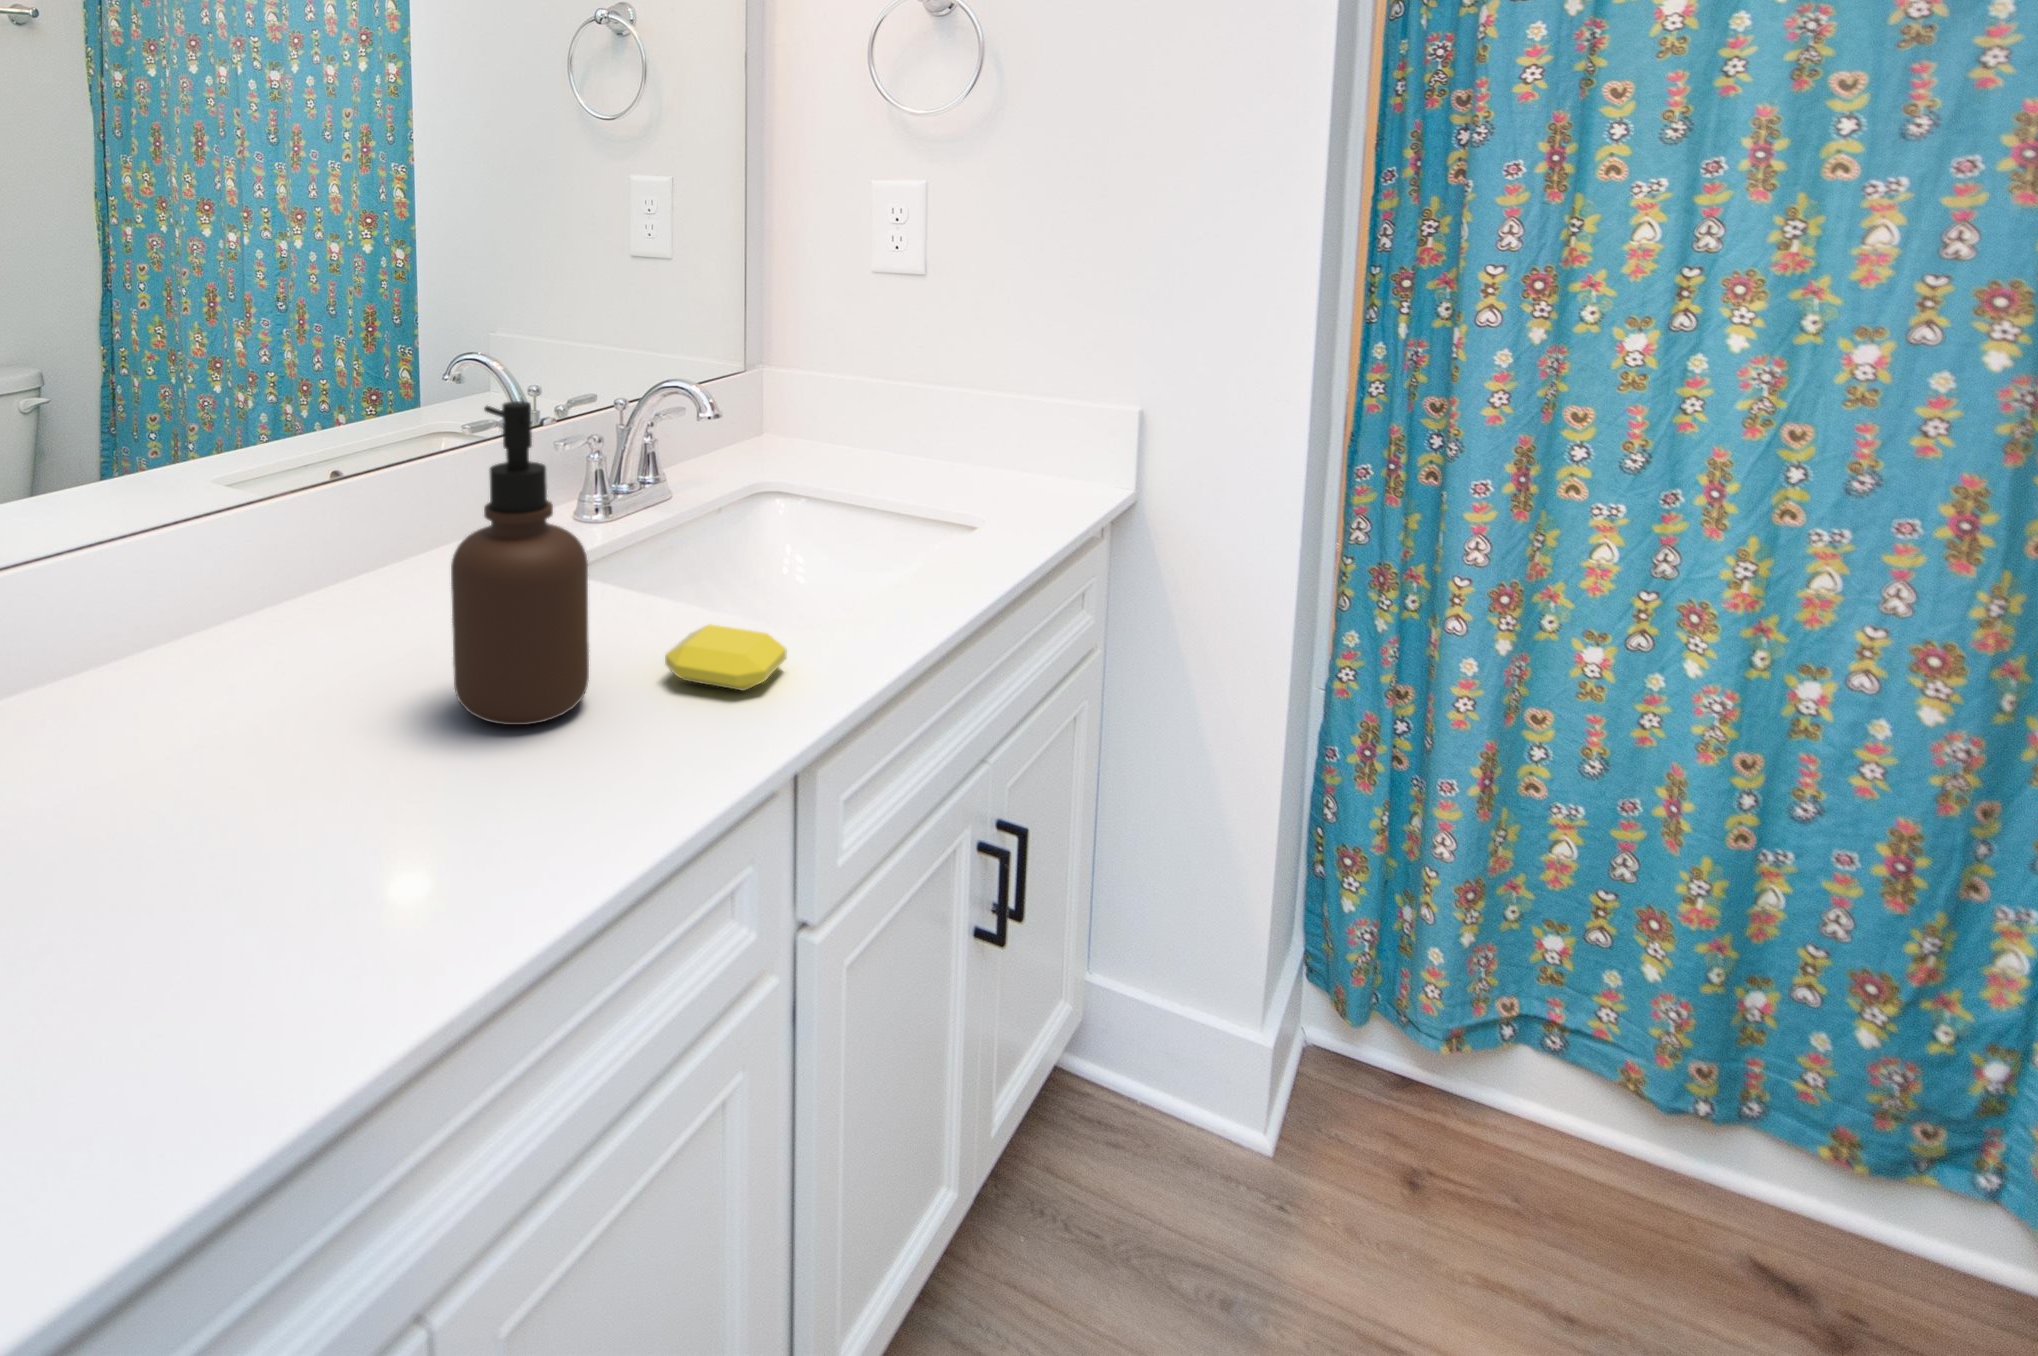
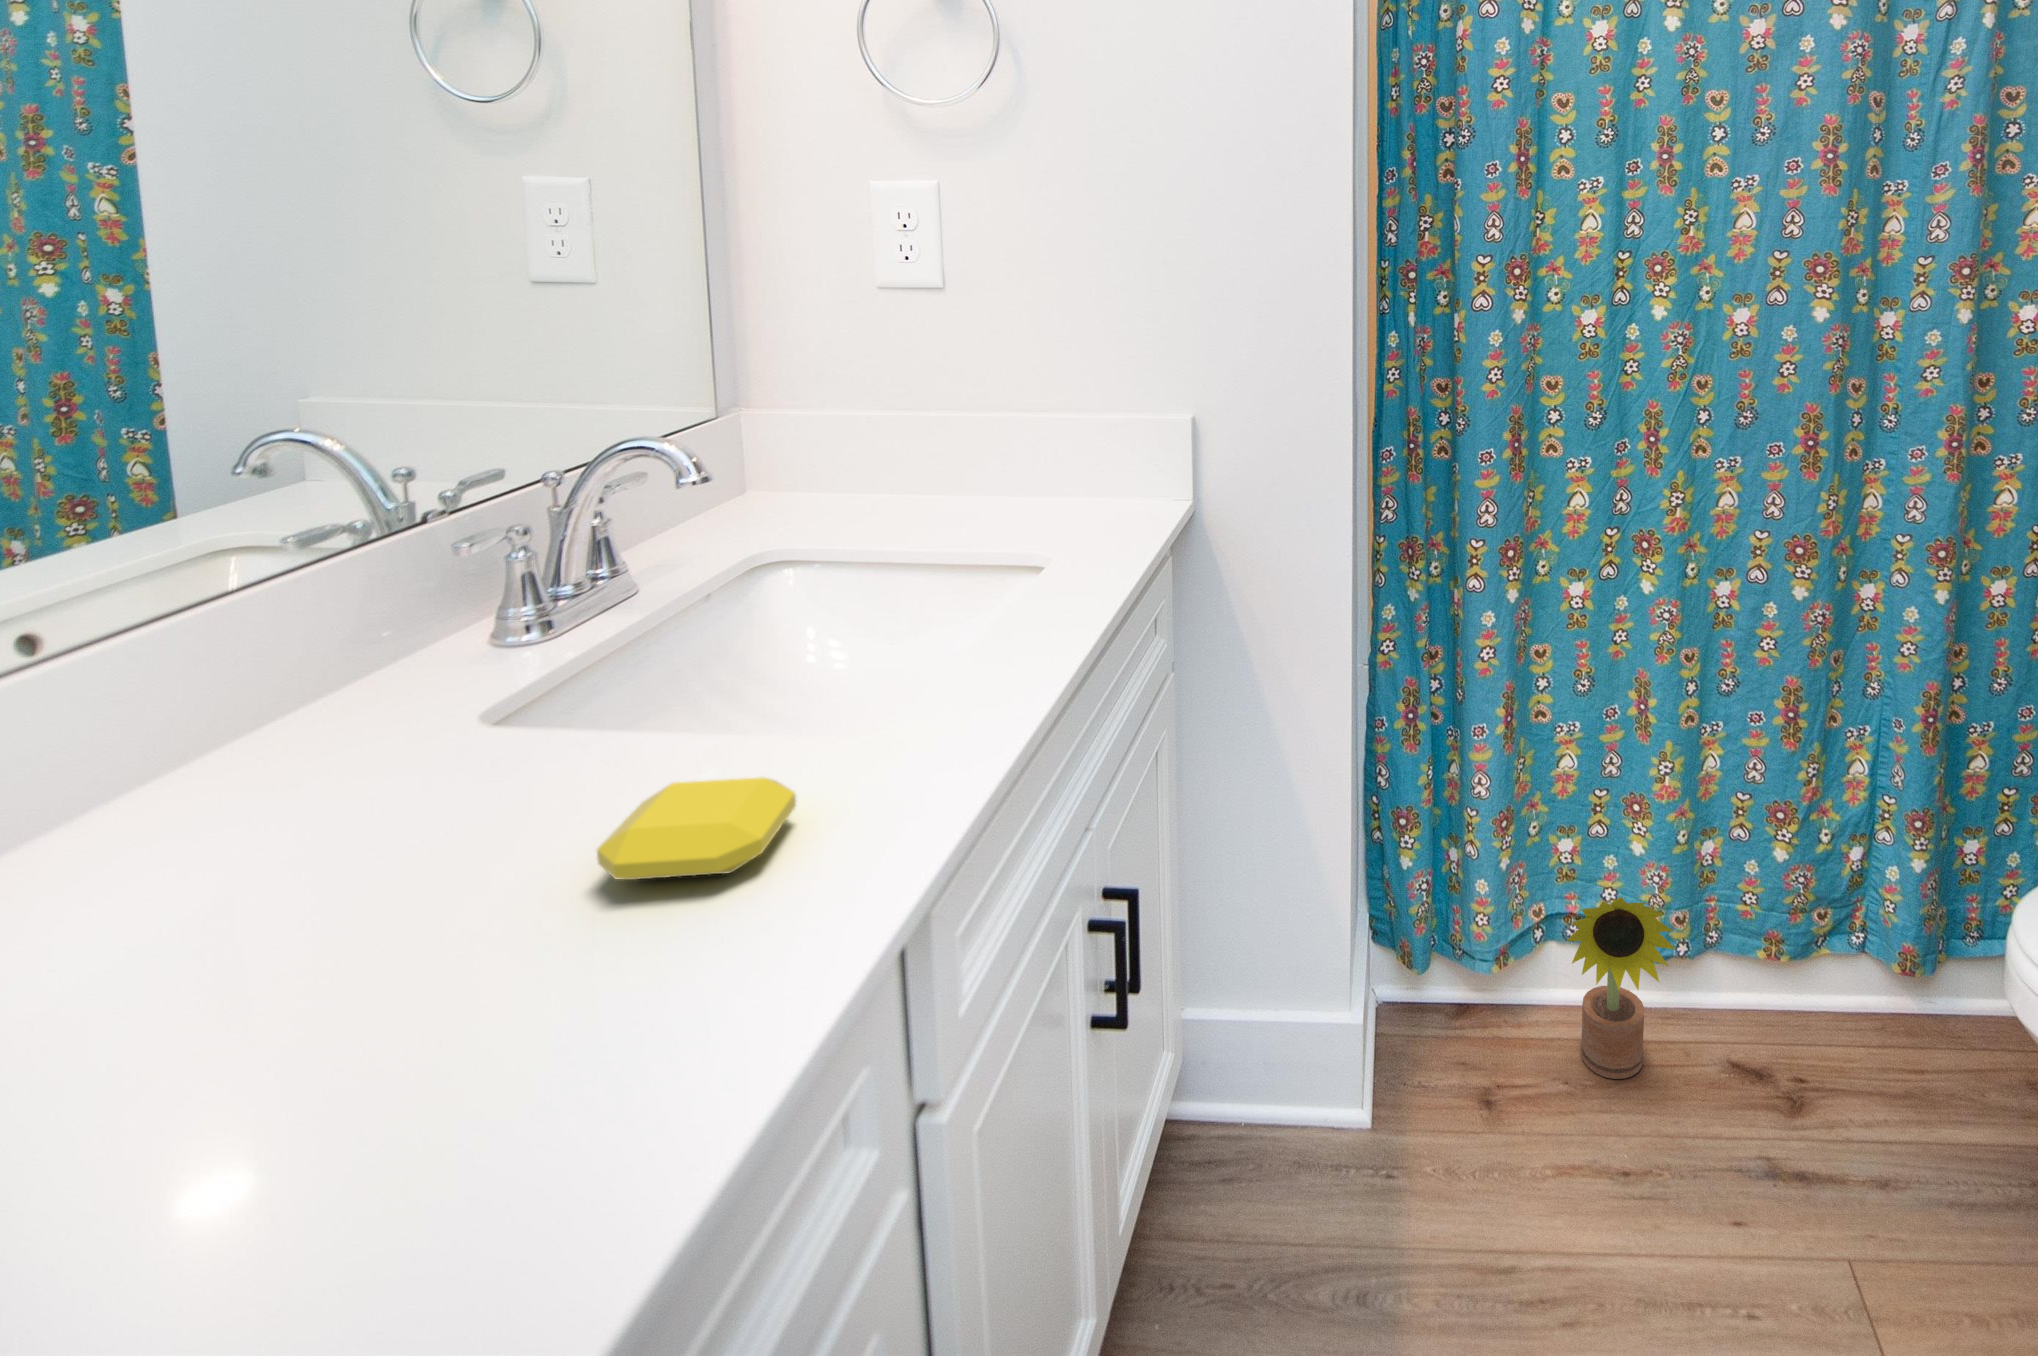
soap dispenser: present [451,401,589,725] -> none [126,511,451,1065]
decorative plant: none [1532,1011,1685,1227] -> present [1567,897,1676,1079]

